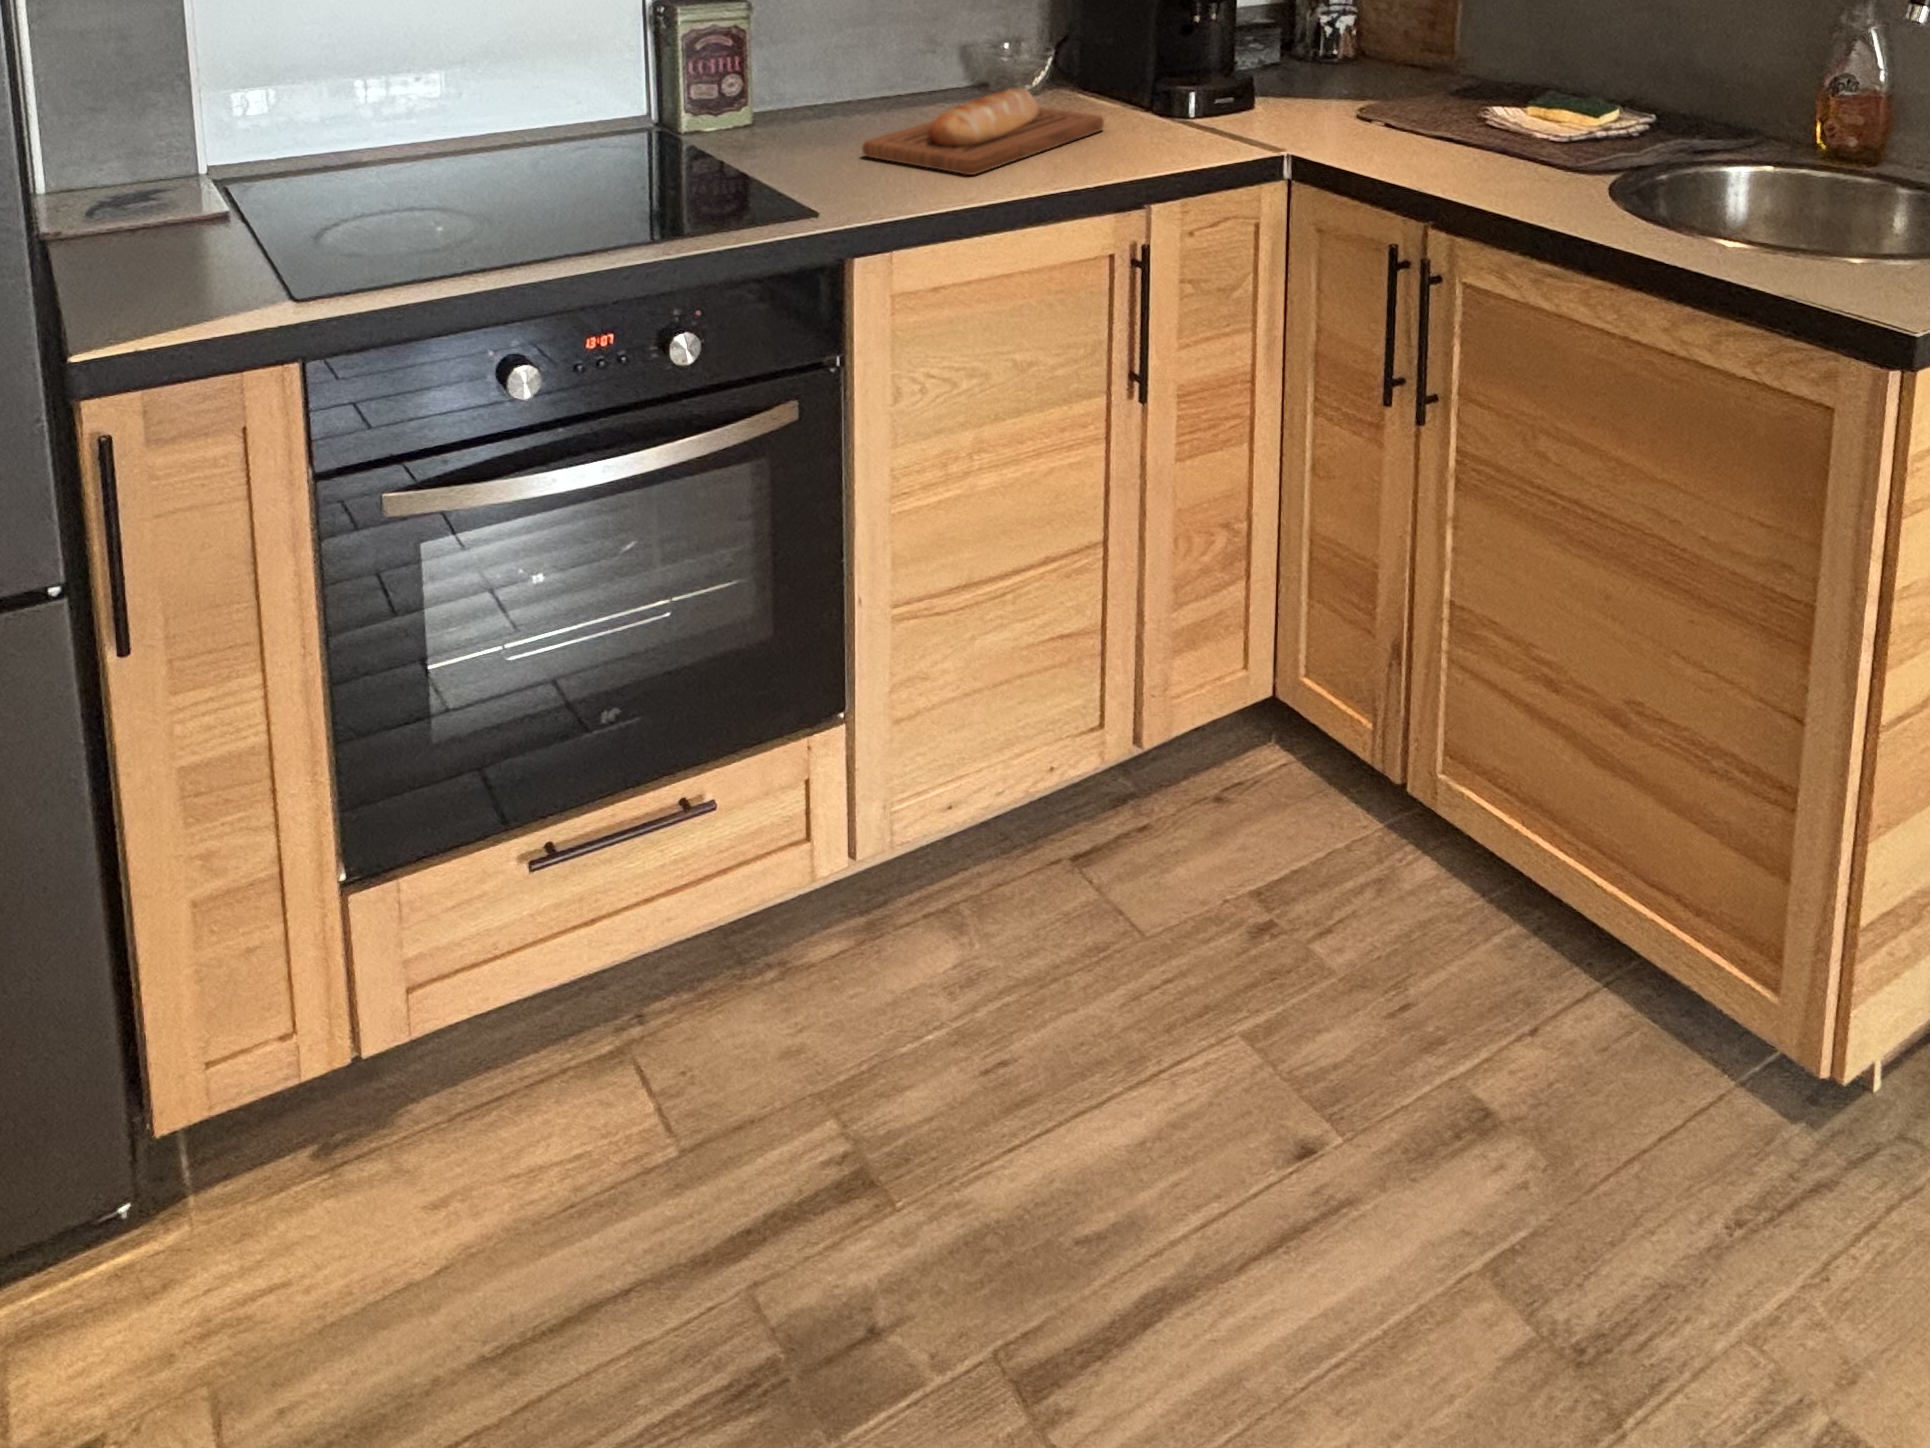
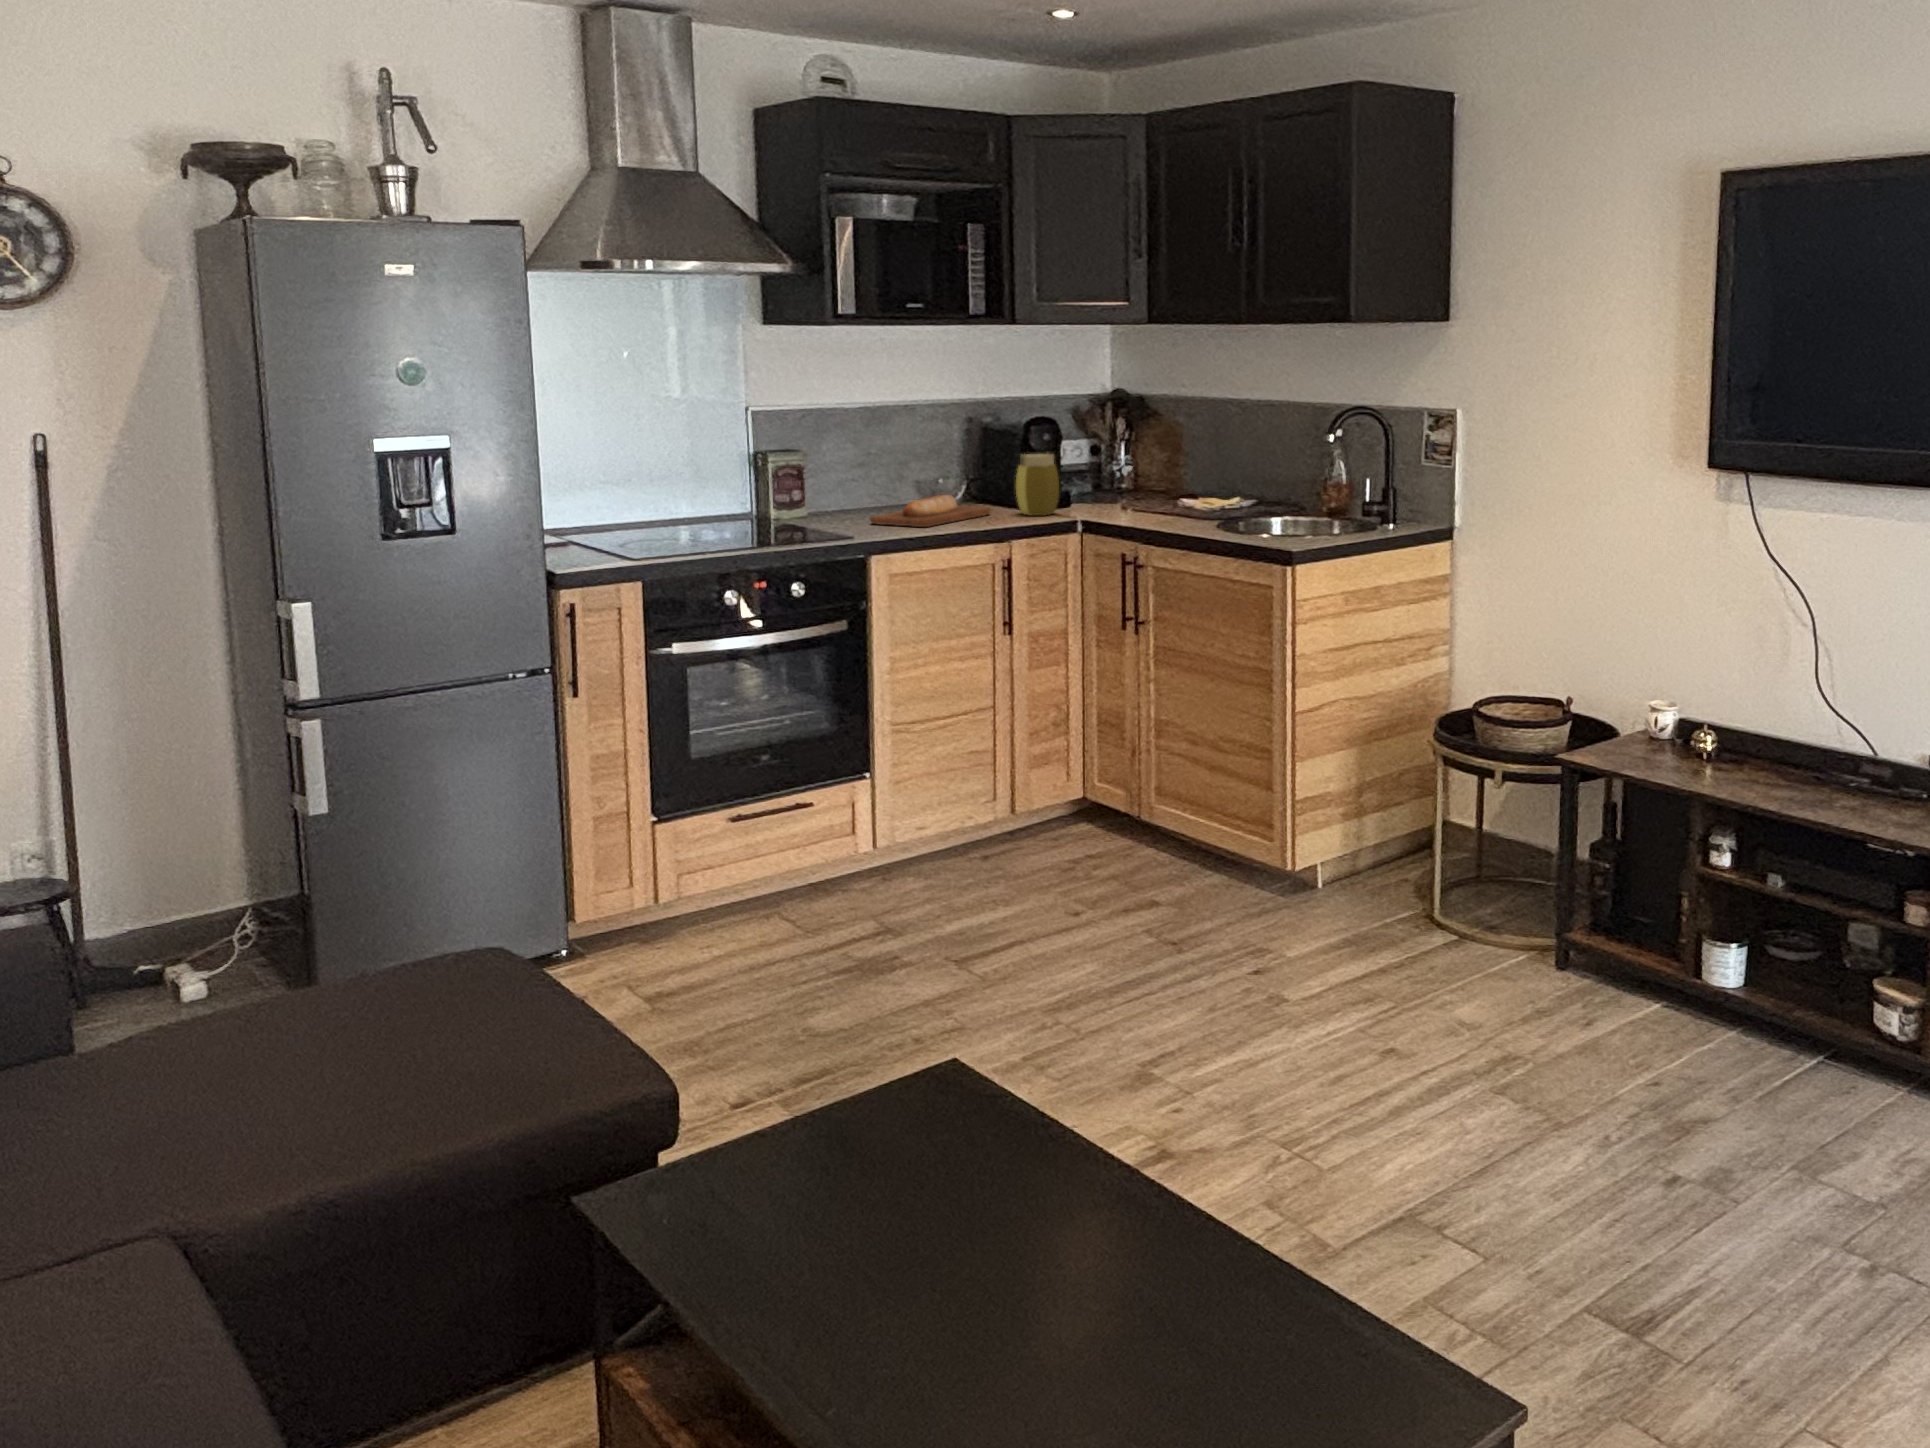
jar: none [1156,9,1245,139] -> present [1016,454,1059,516]

